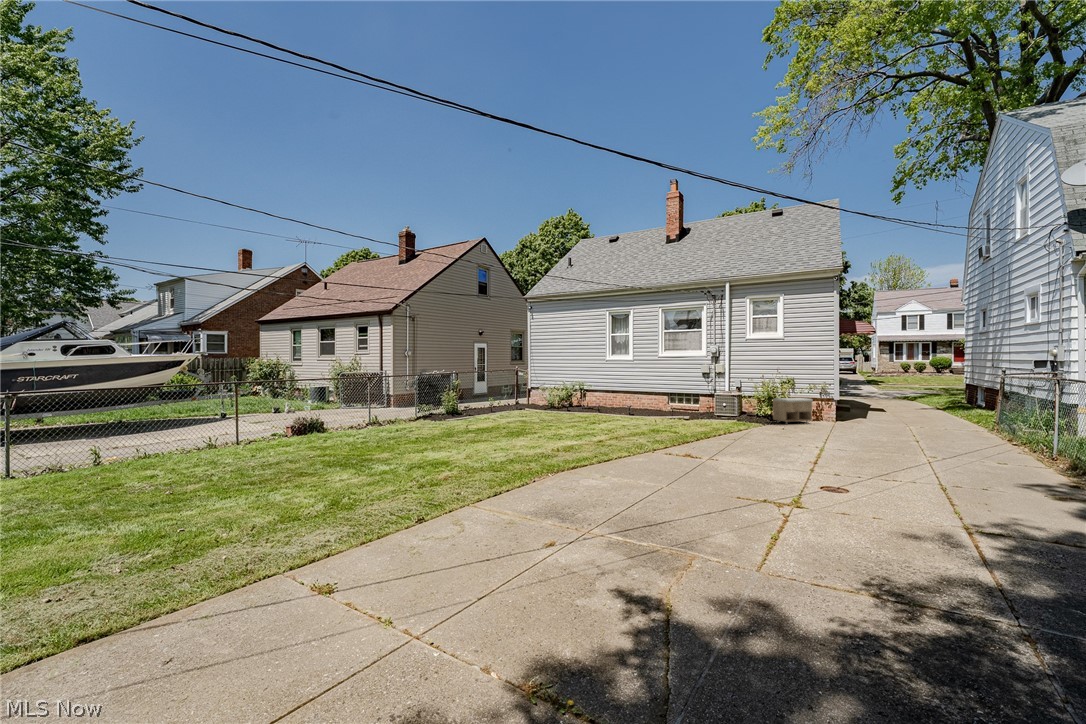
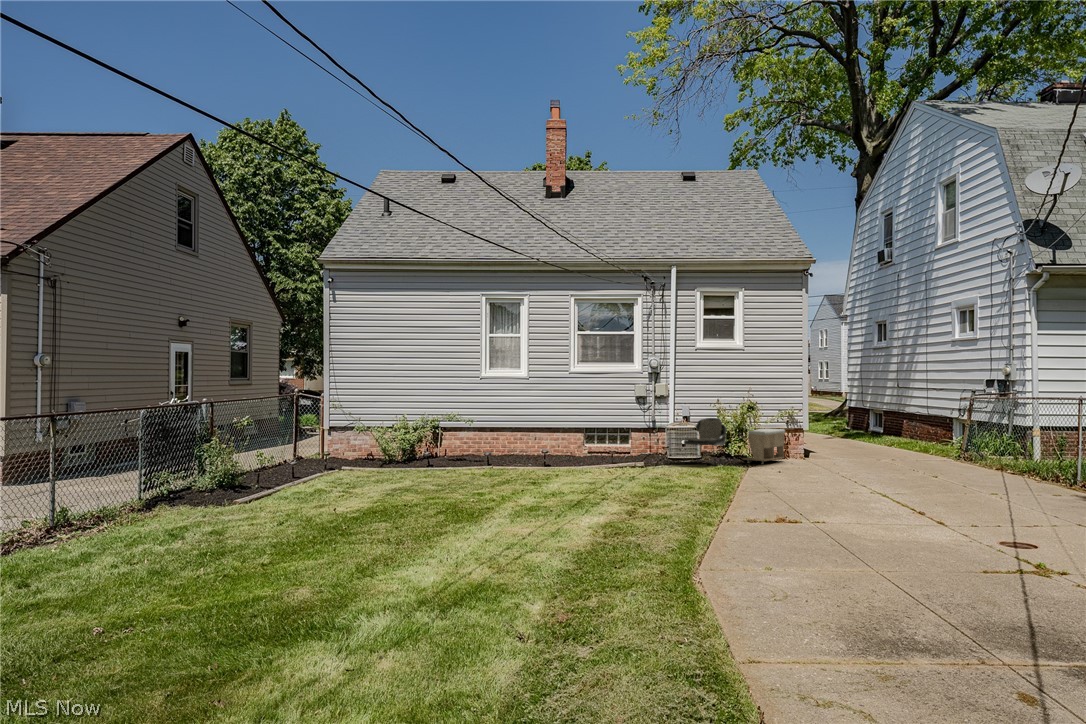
lounge chair: none [724,389,762,423] -> present [684,418,729,466]

